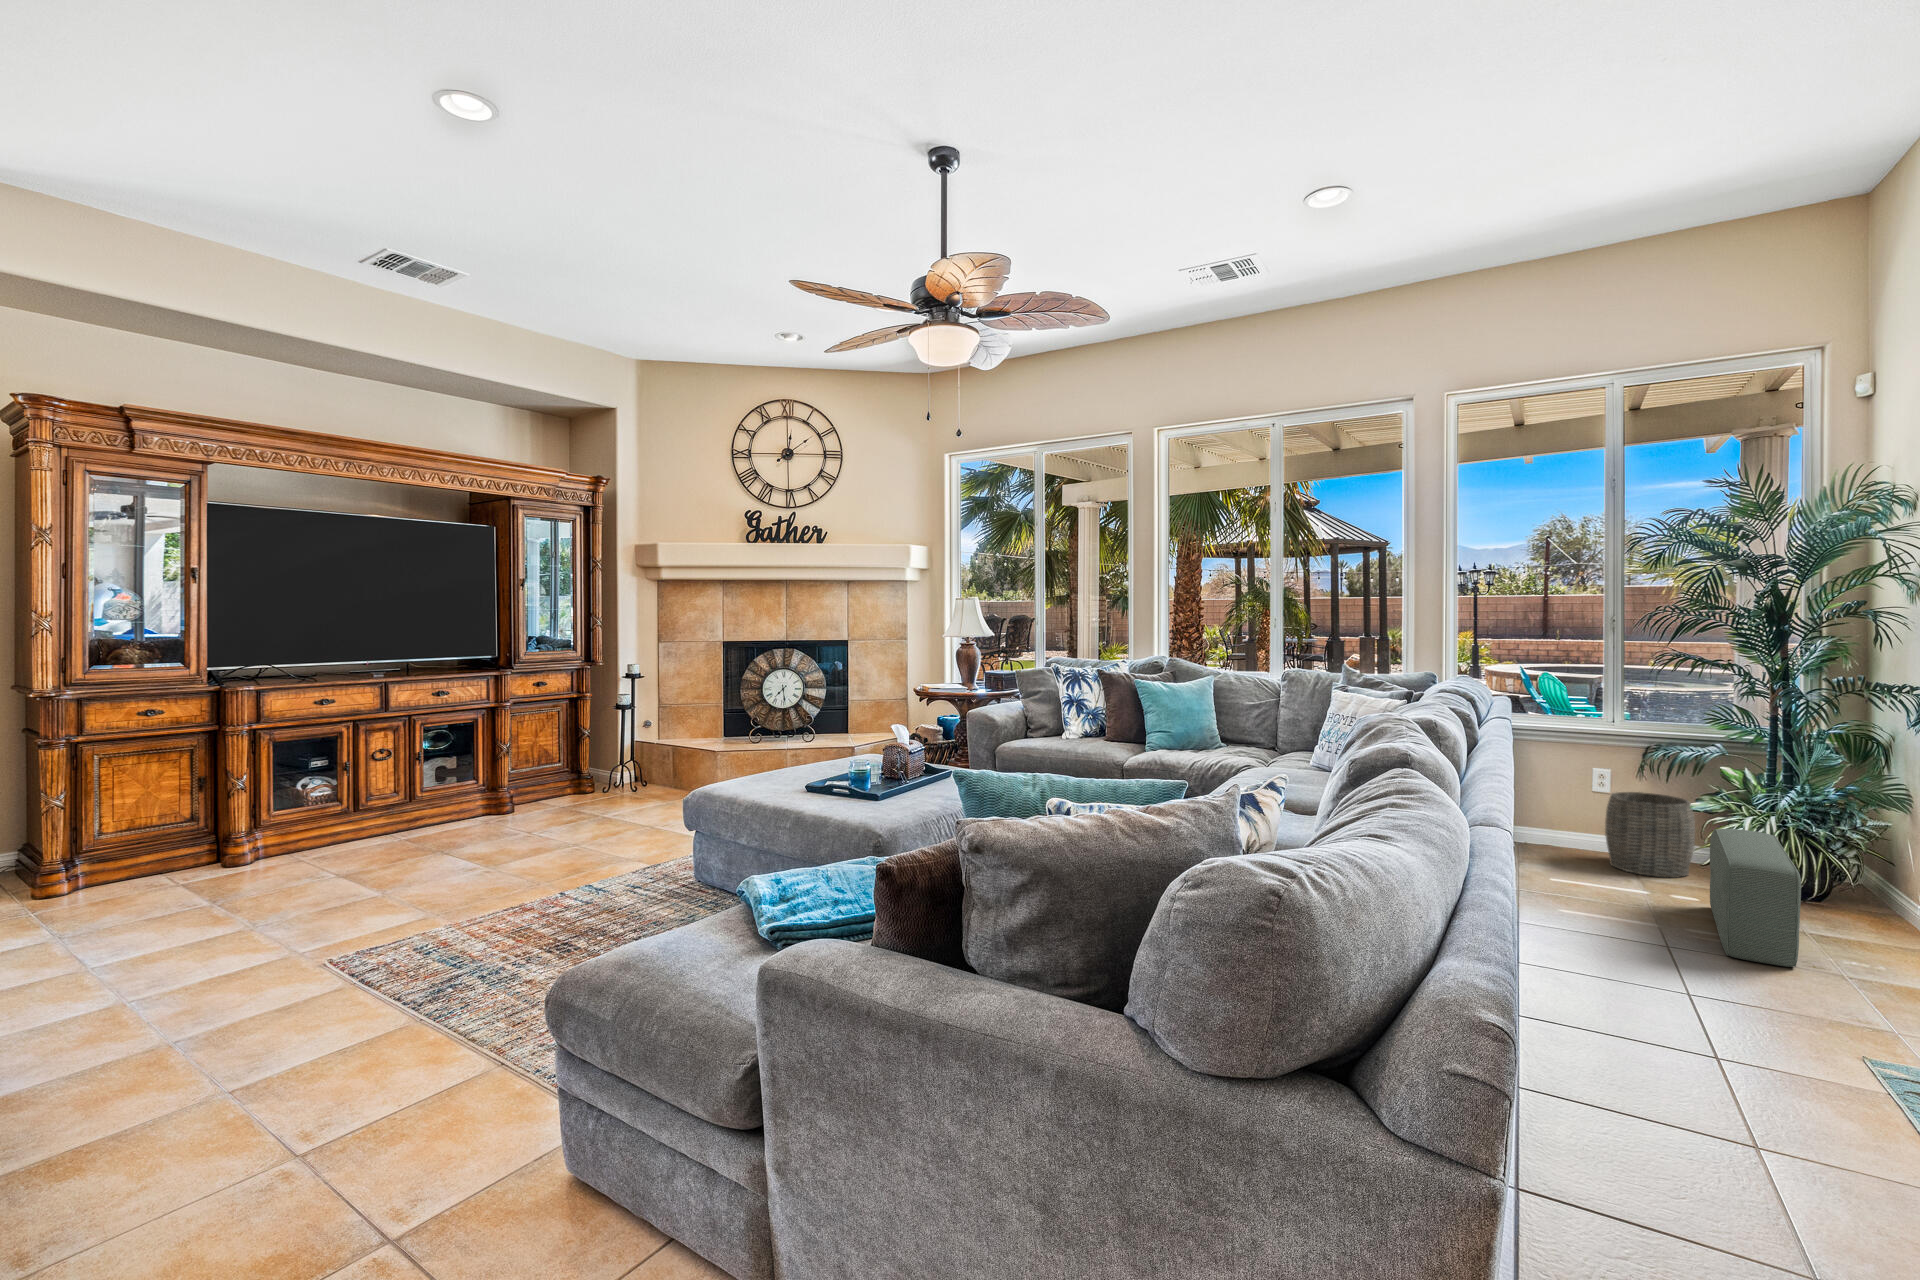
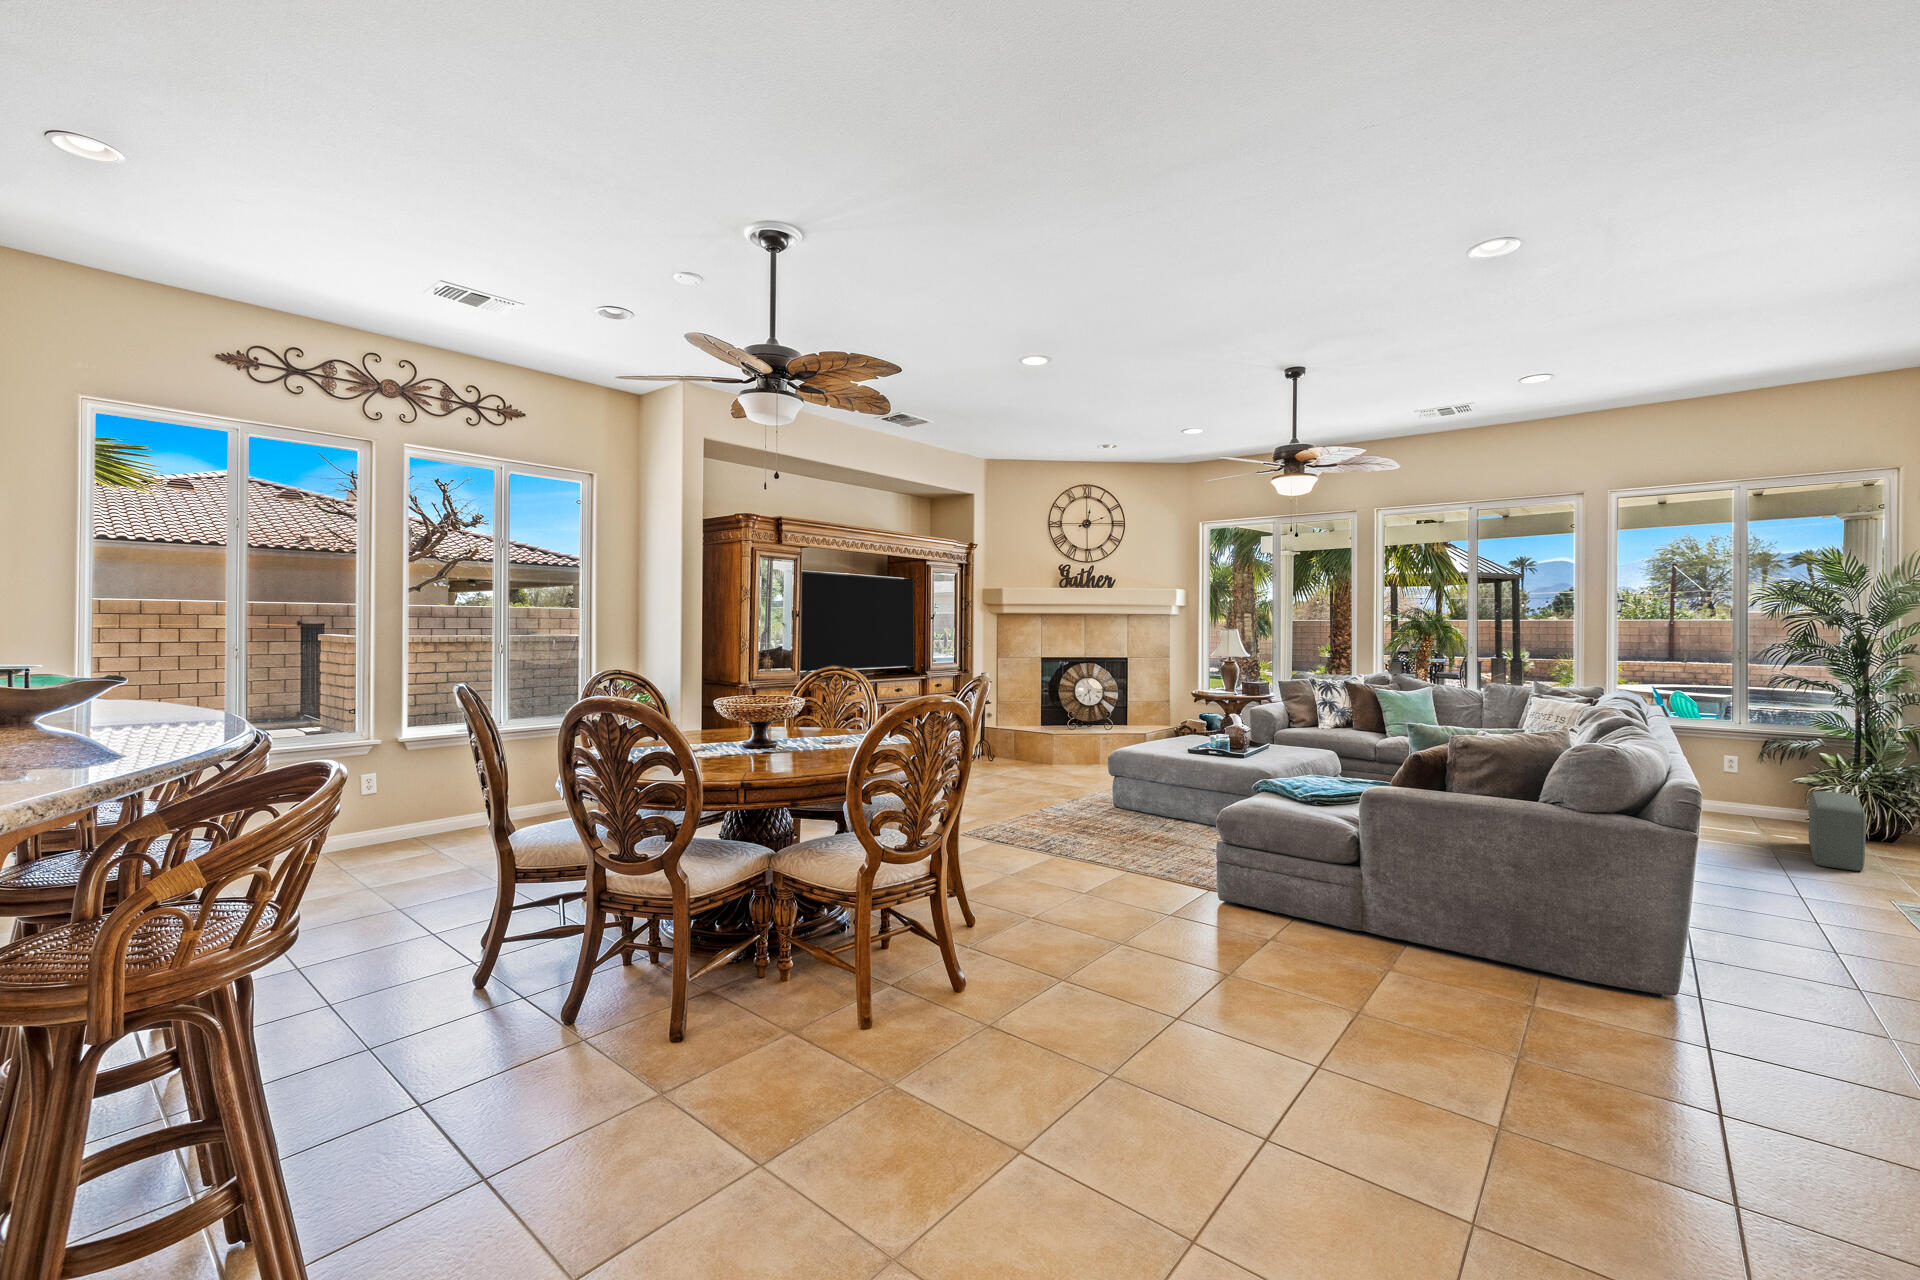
woven basket: present [1605,792,1695,878] -> none [1734,771,1801,829]

